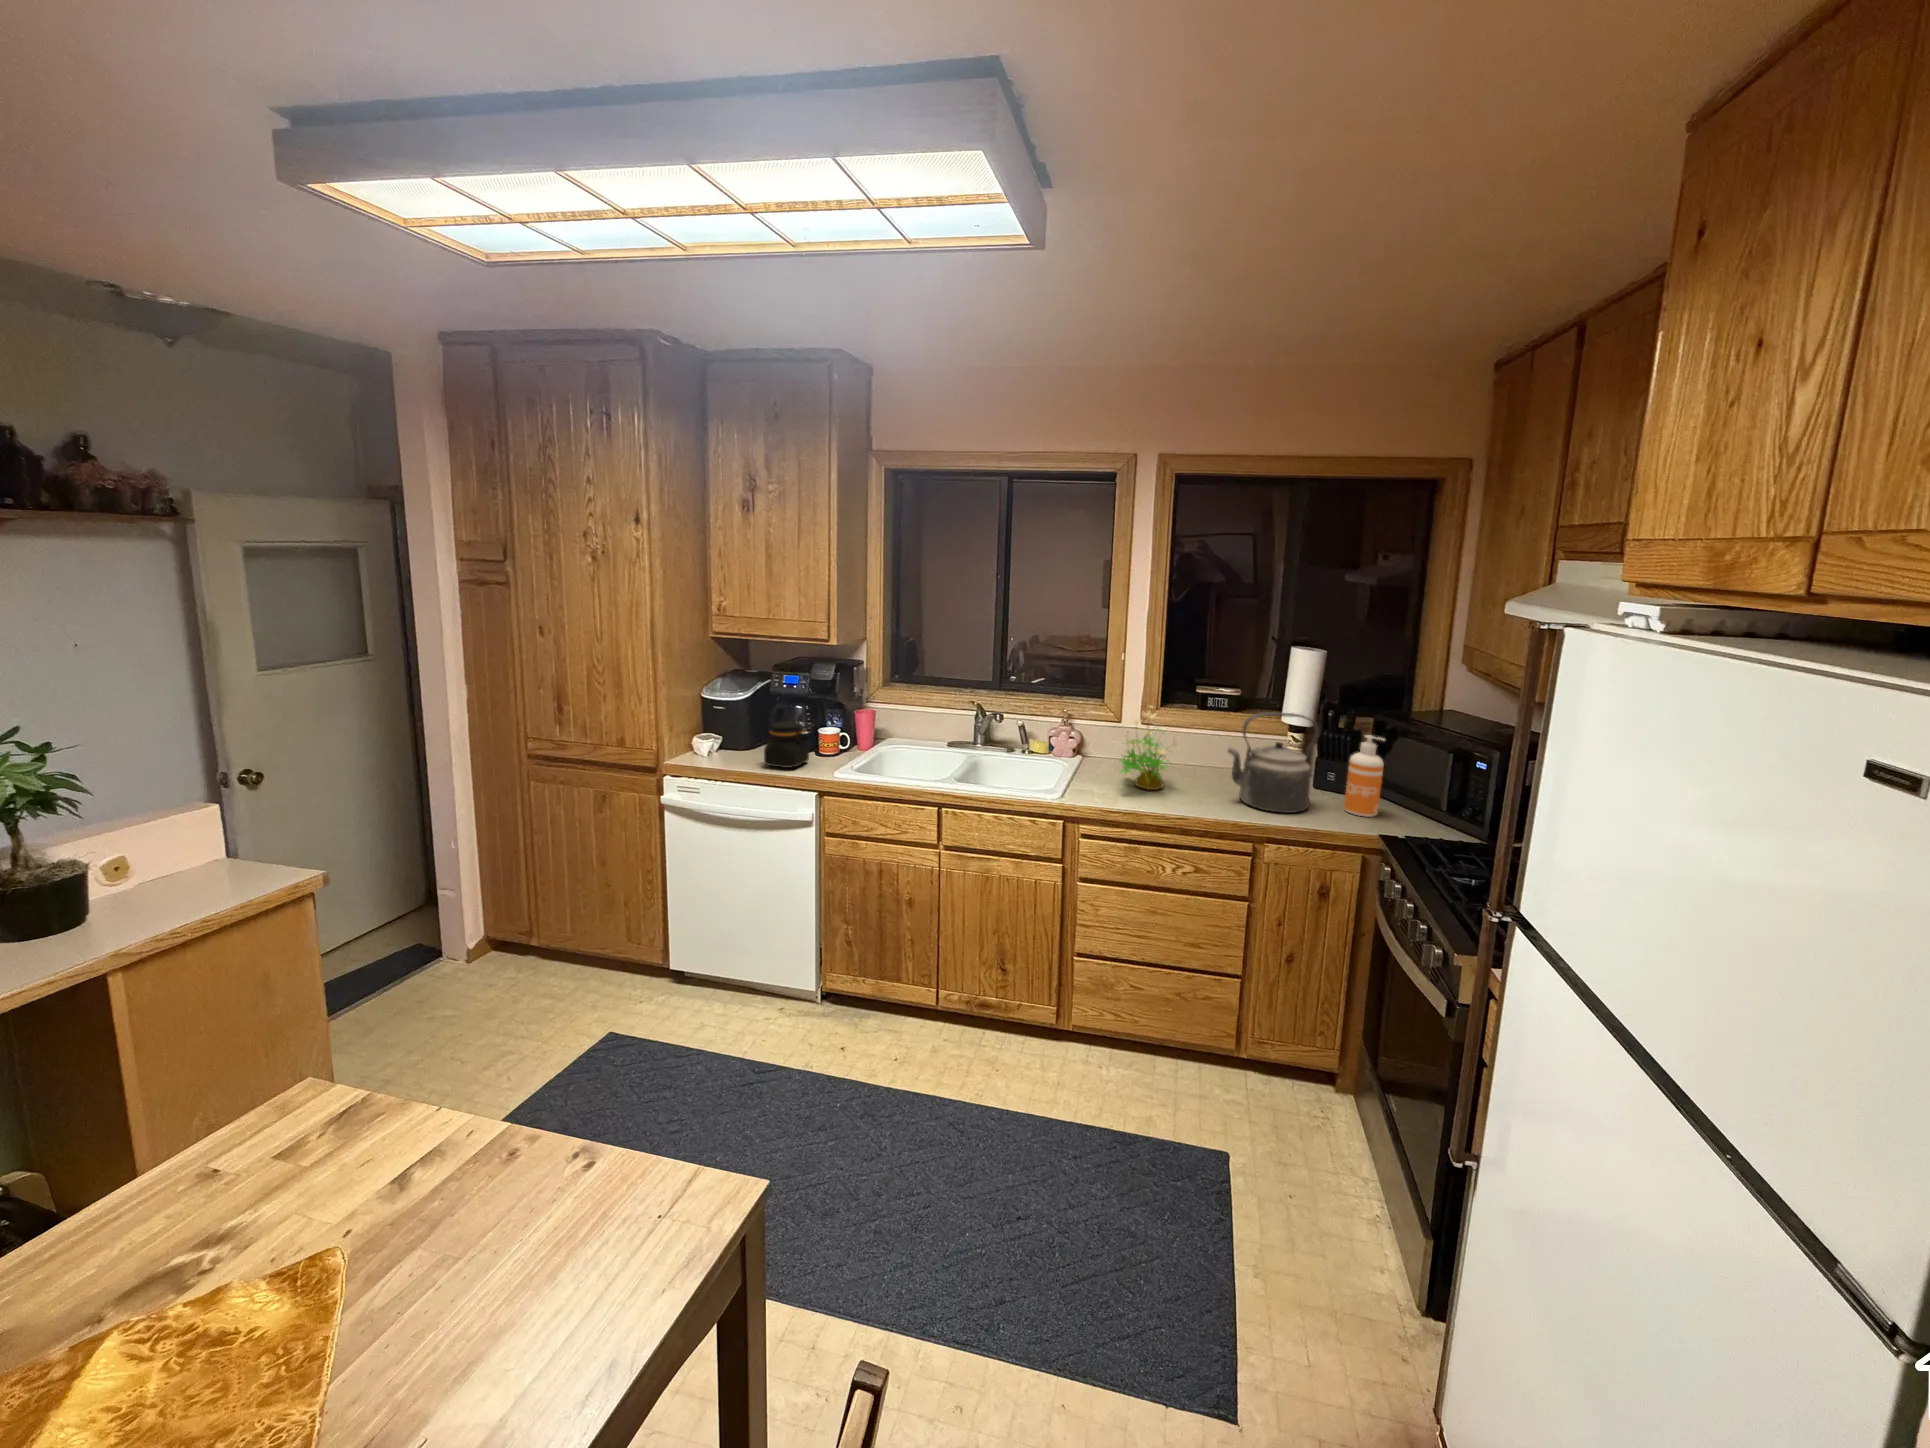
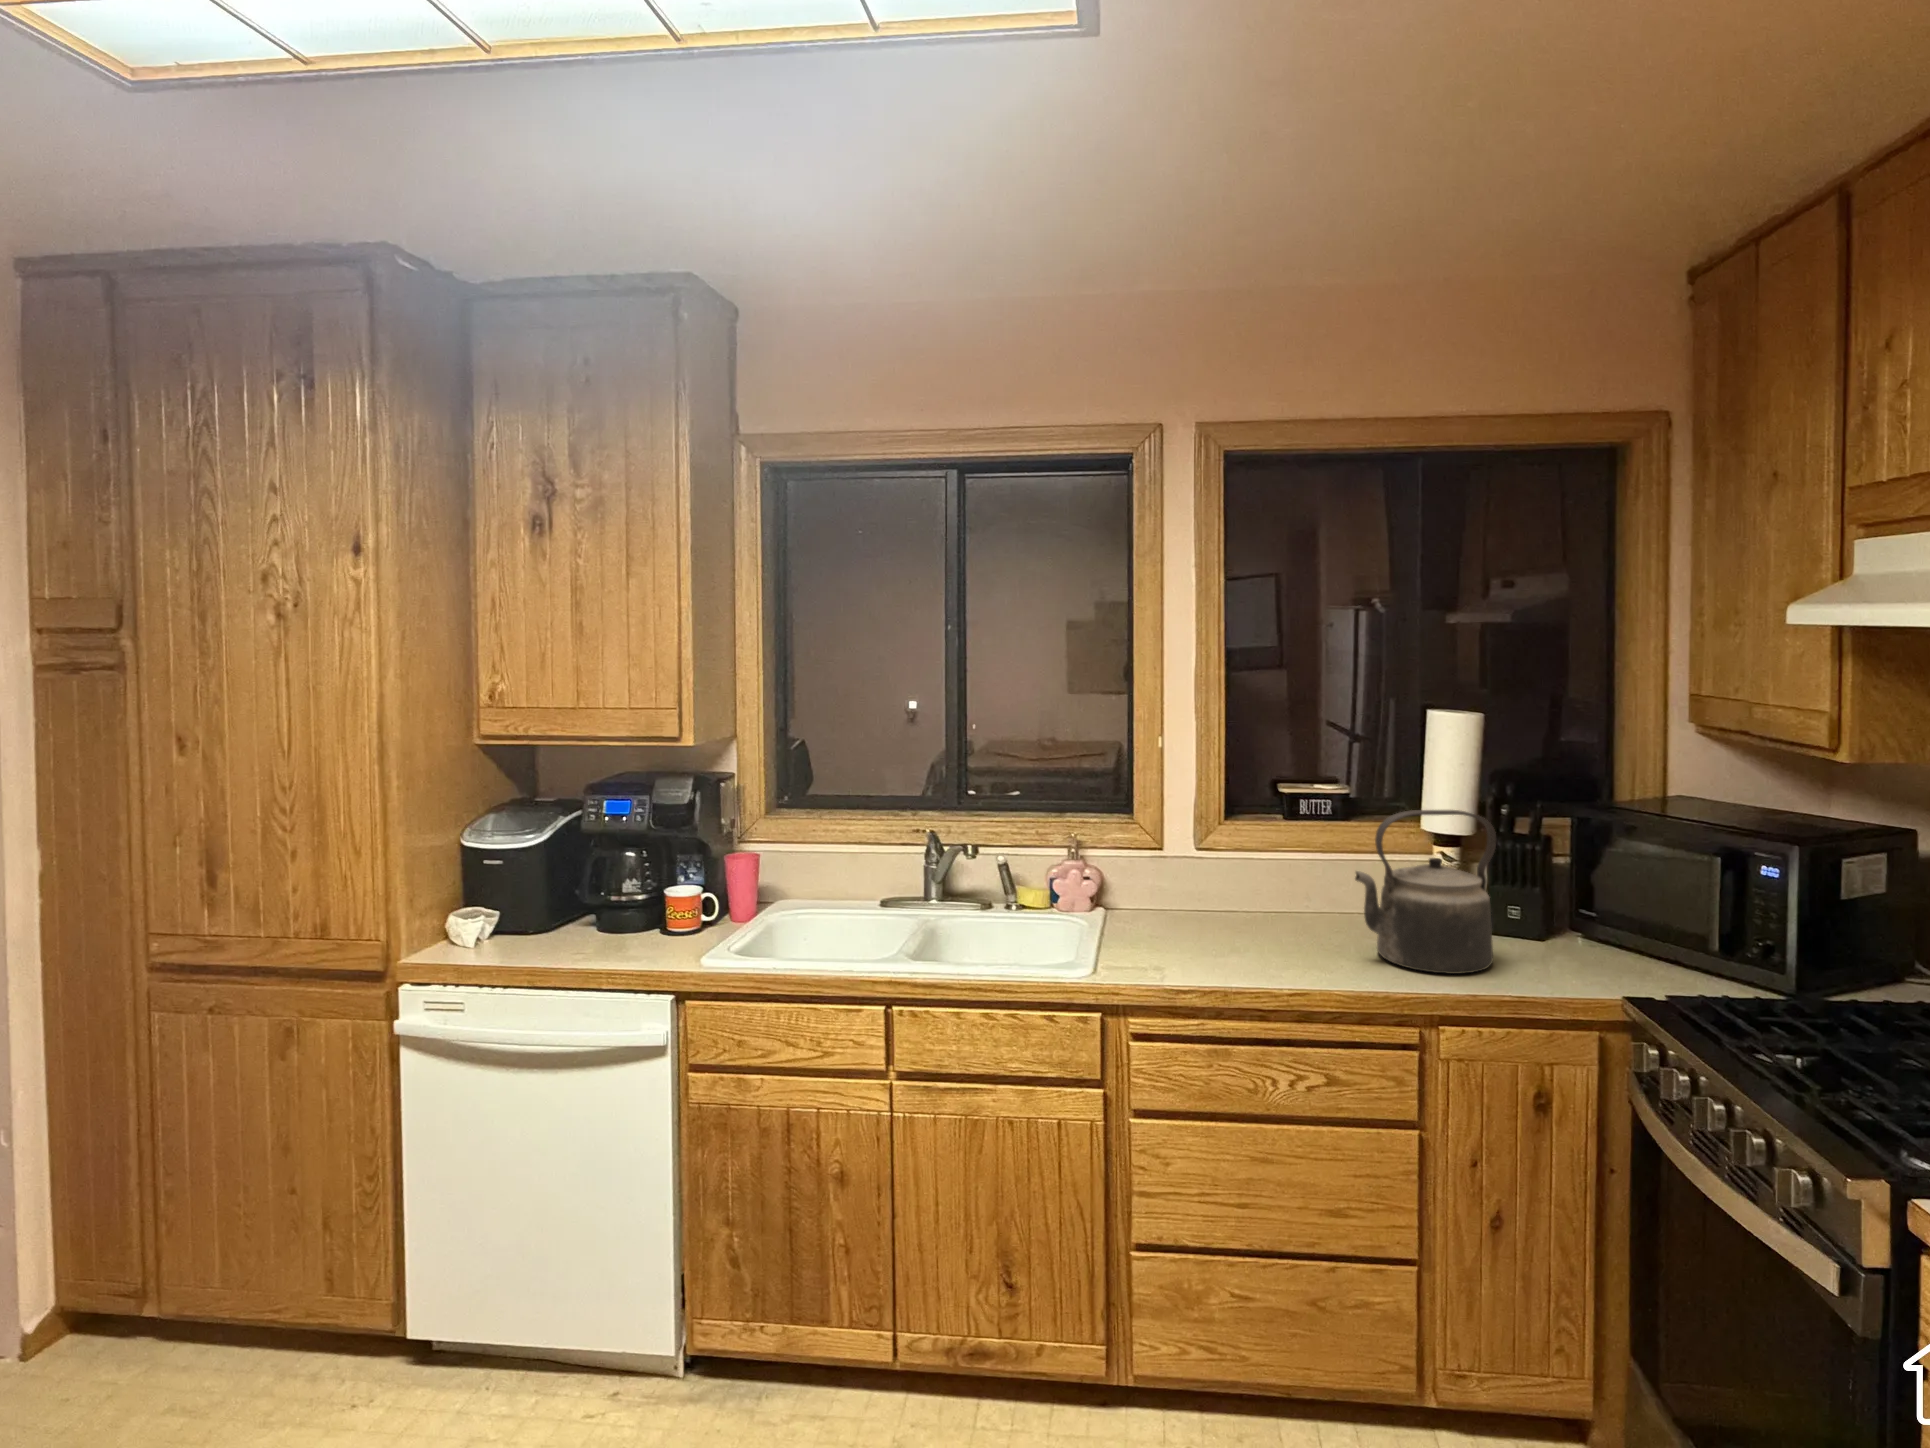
potted plant: present [1119,706,1179,790] -> none [1176,811,1277,951]
jar: present [764,721,809,768] -> none [574,876,655,957]
soap dispenser: present [1344,735,1384,817] -> none [1547,837,1604,971]

